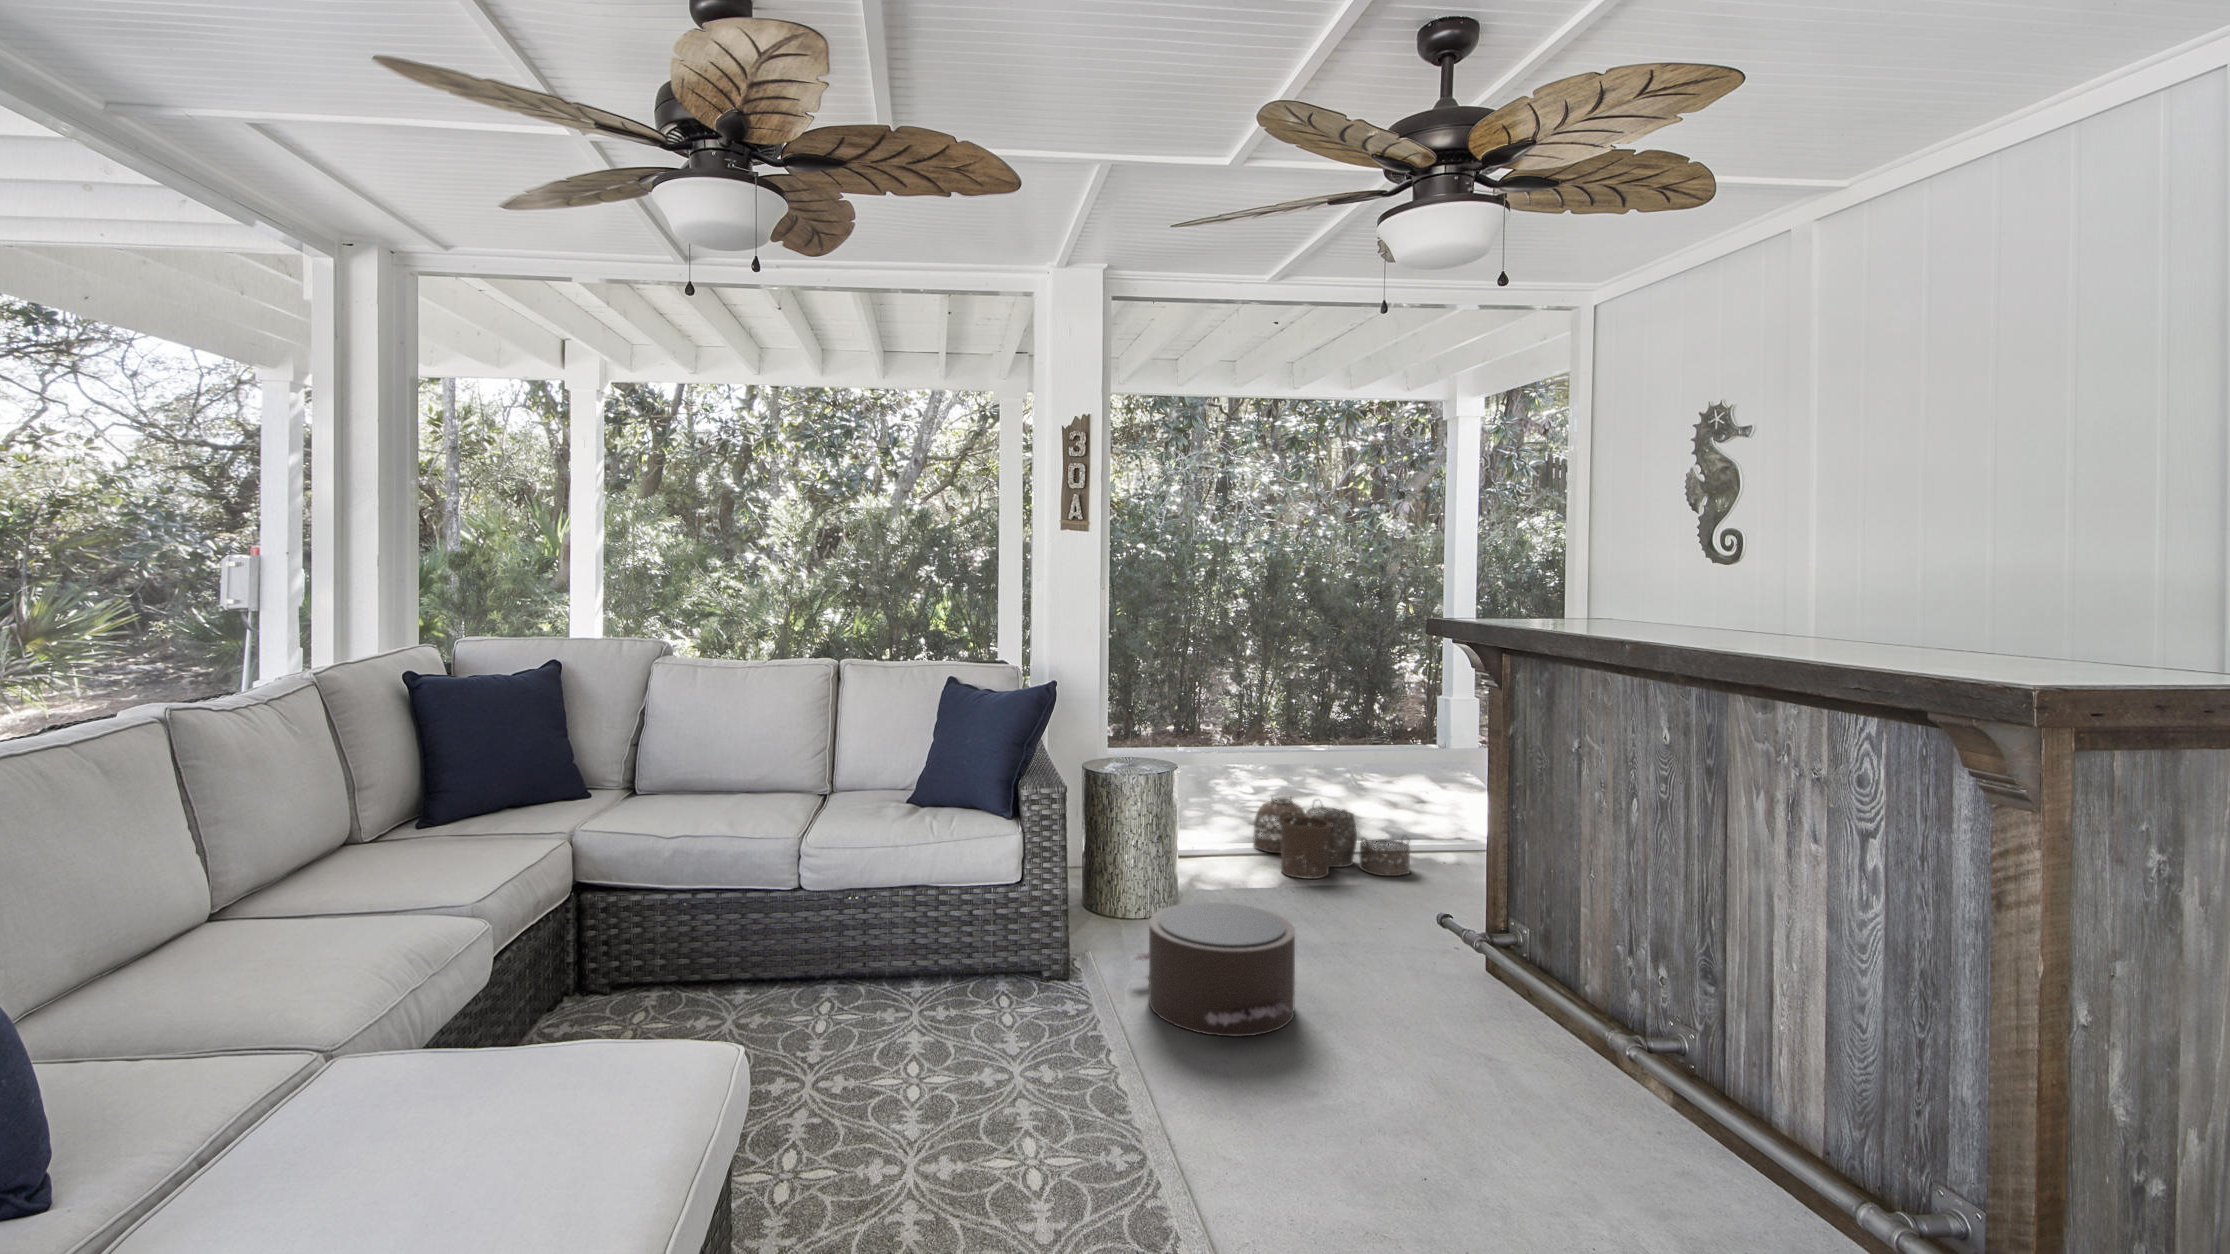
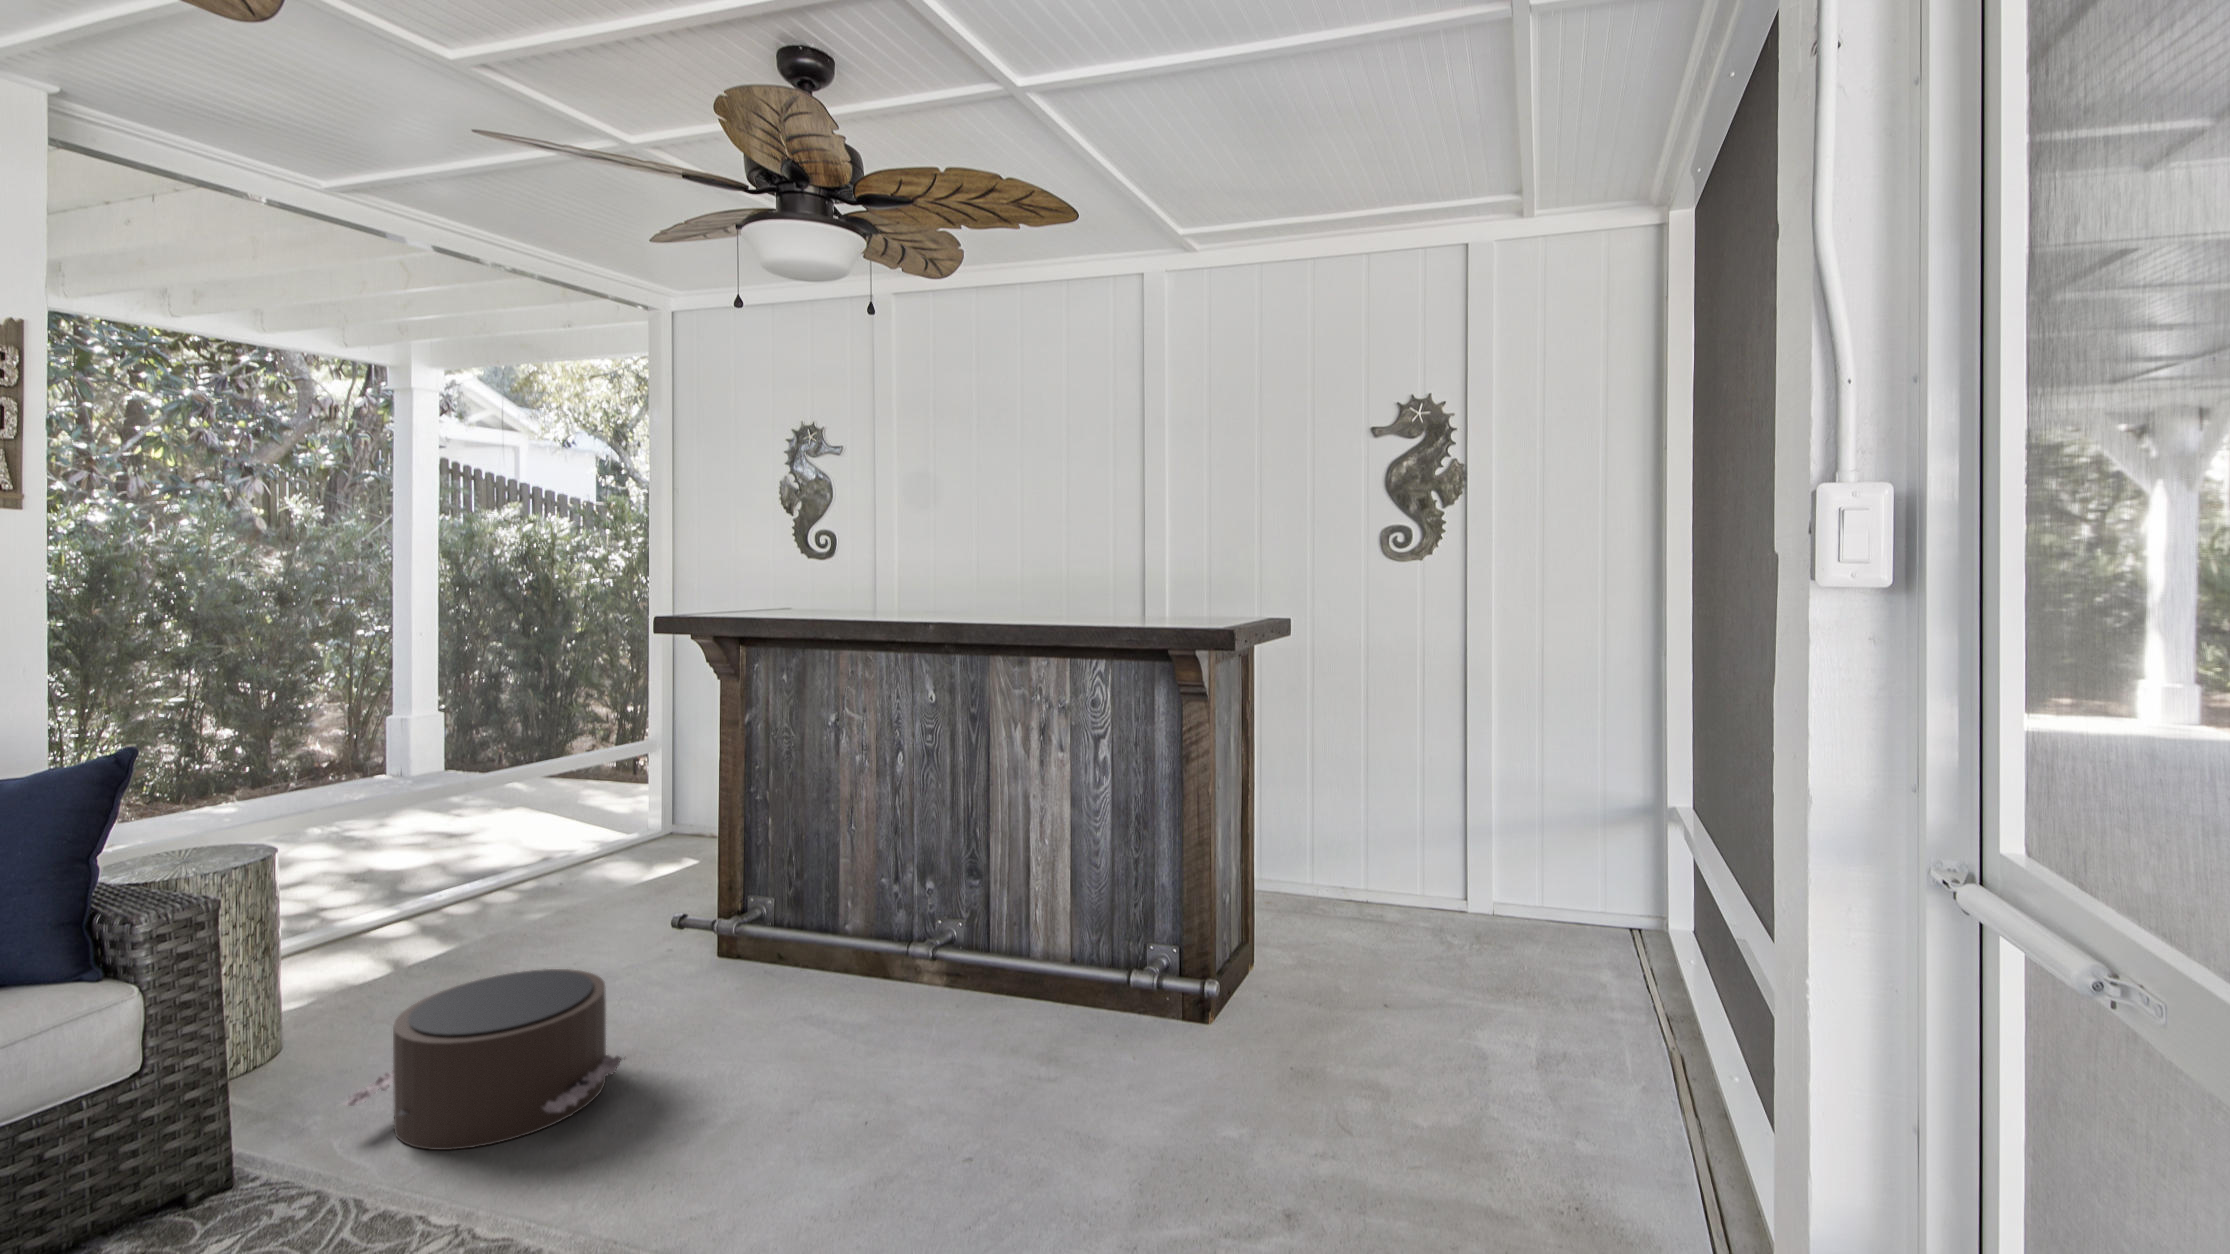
woven basket: present [1253,798,1410,879] -> none [283,850,532,952]

